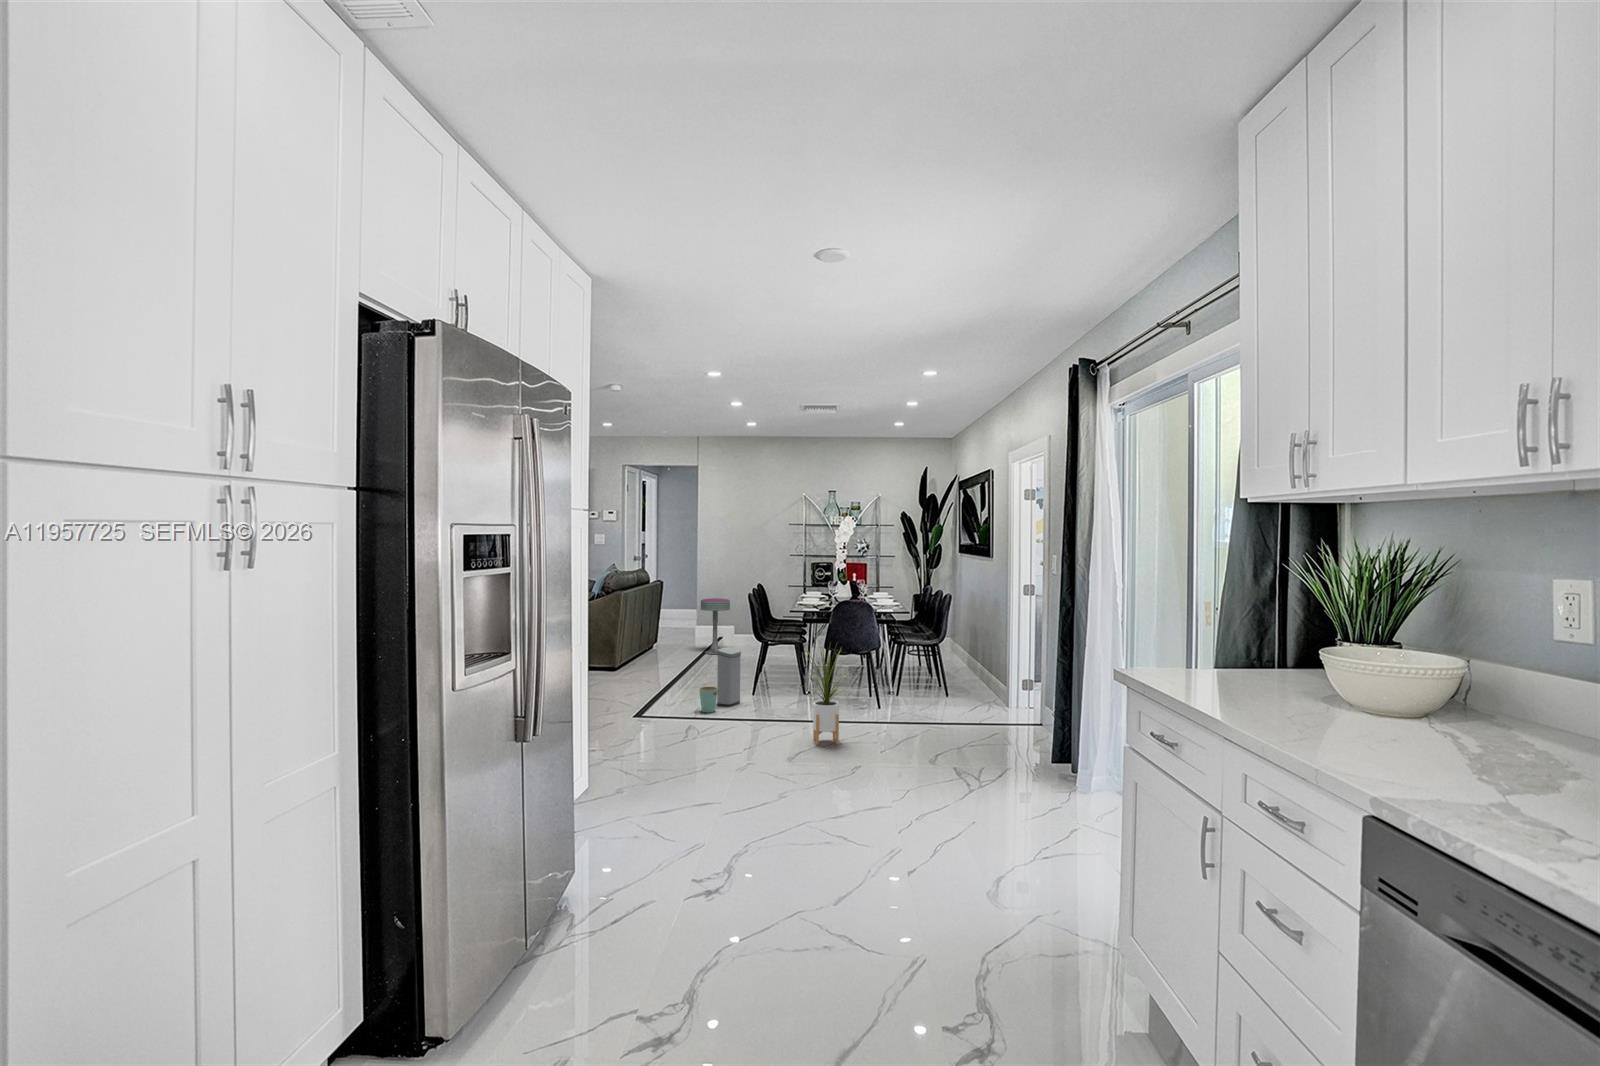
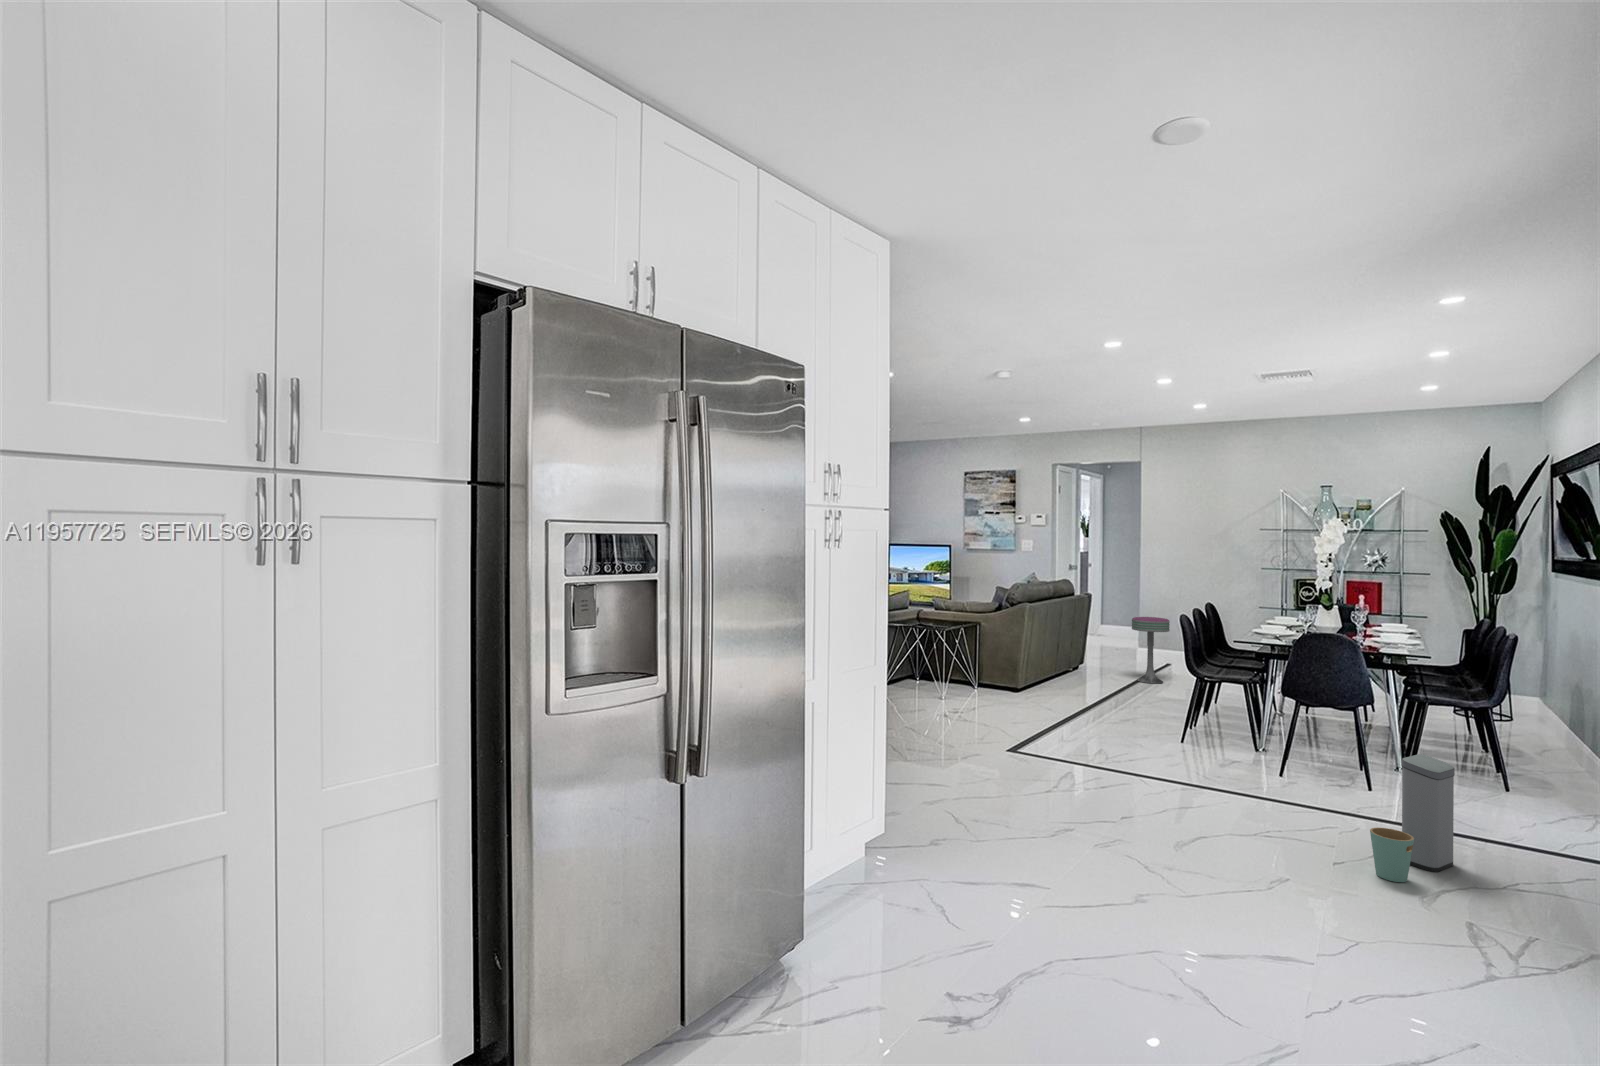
trash can: present [699,647,741,712] -> present [1370,754,1455,882]
house plant: present [805,647,847,745] -> none [1198,683,1292,835]

